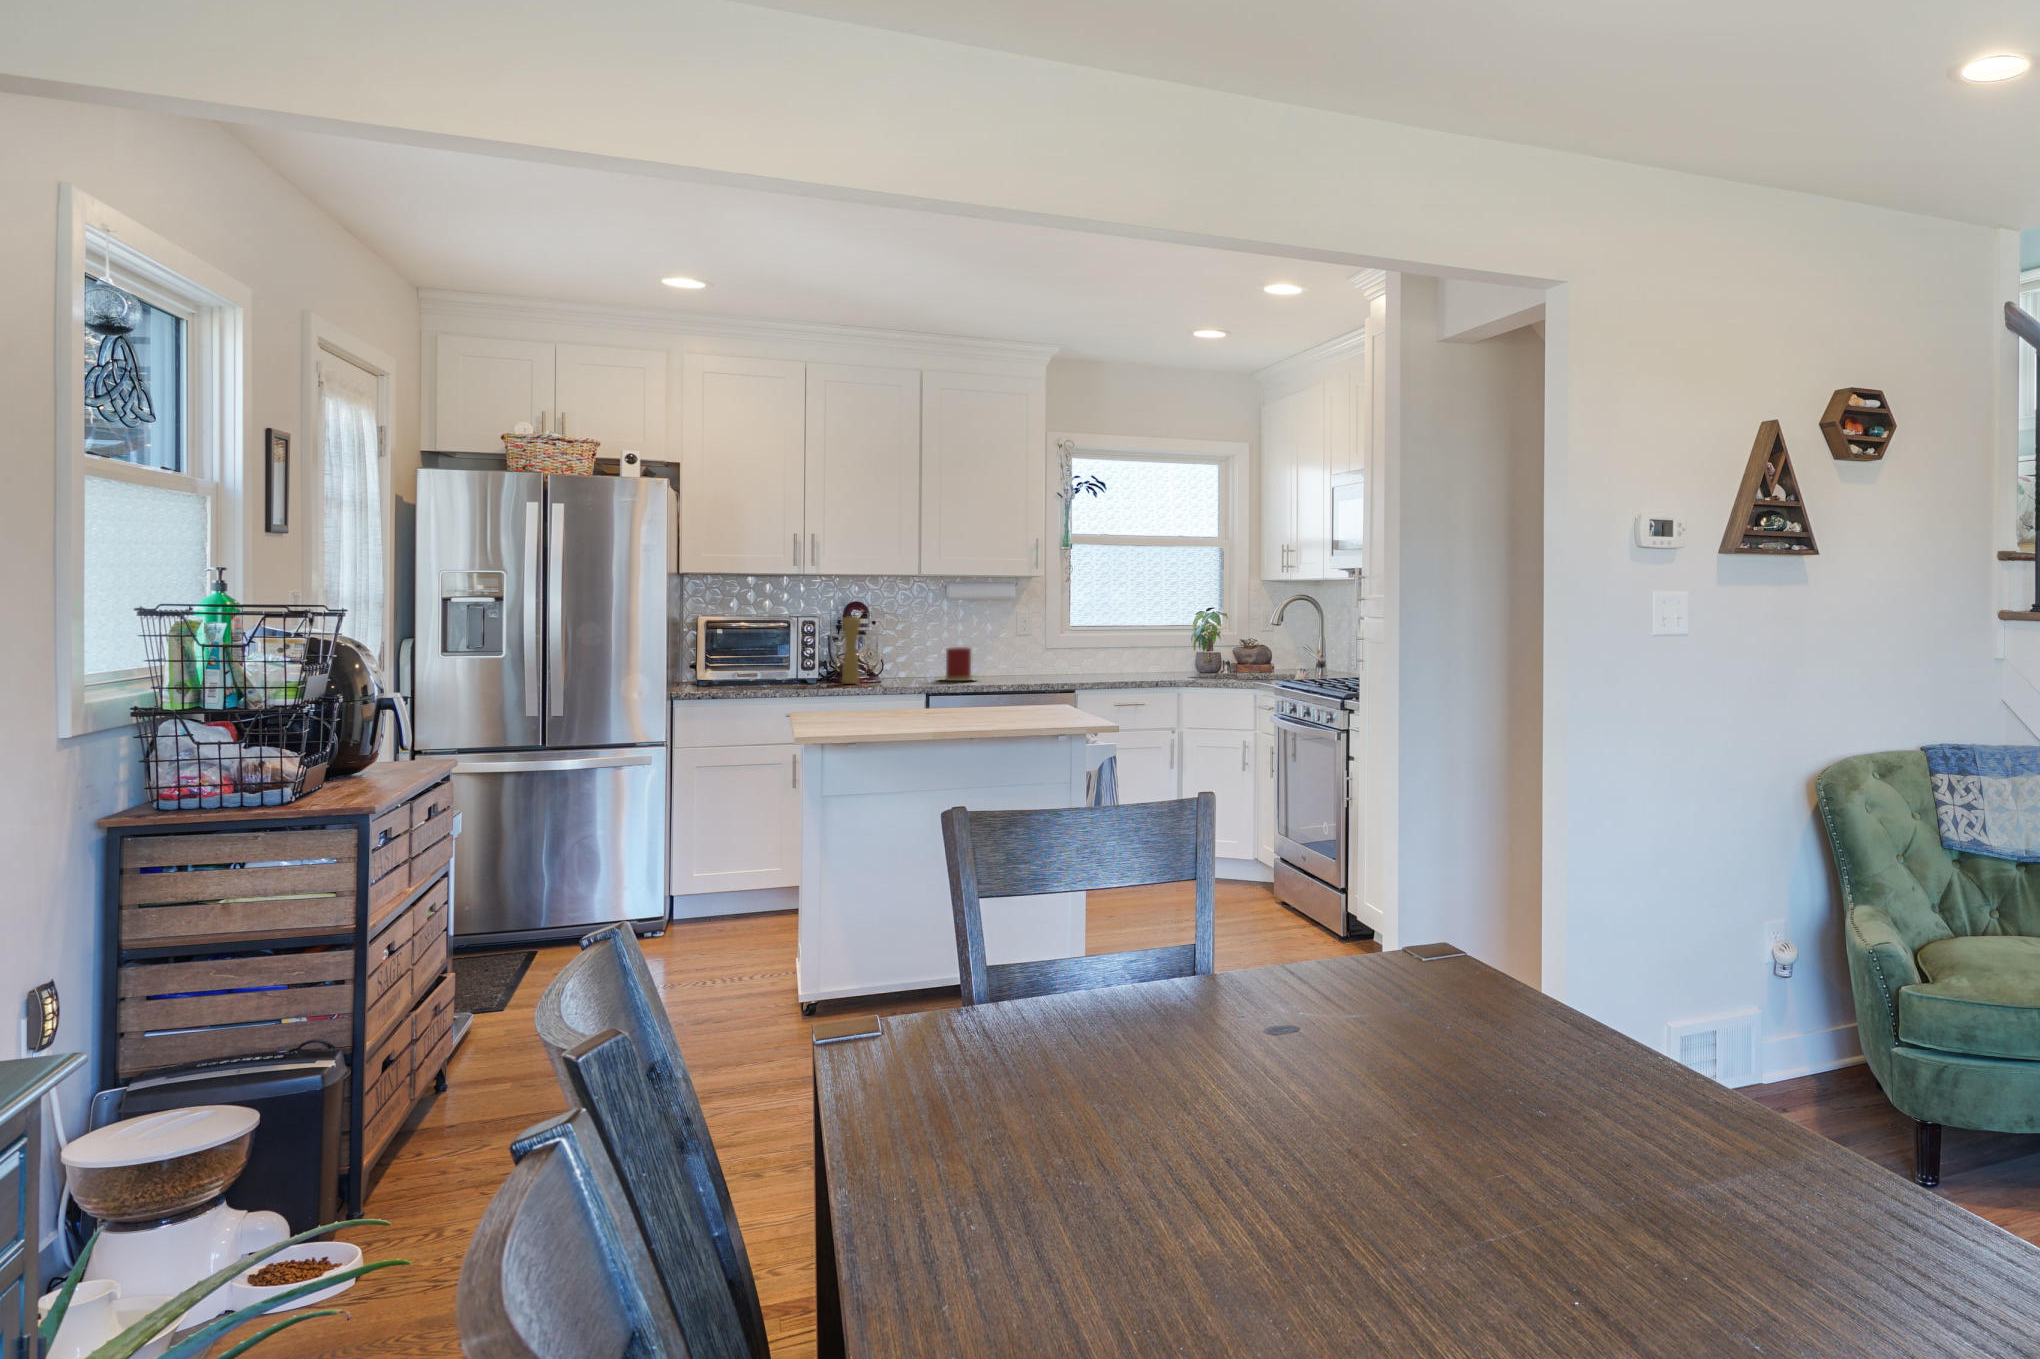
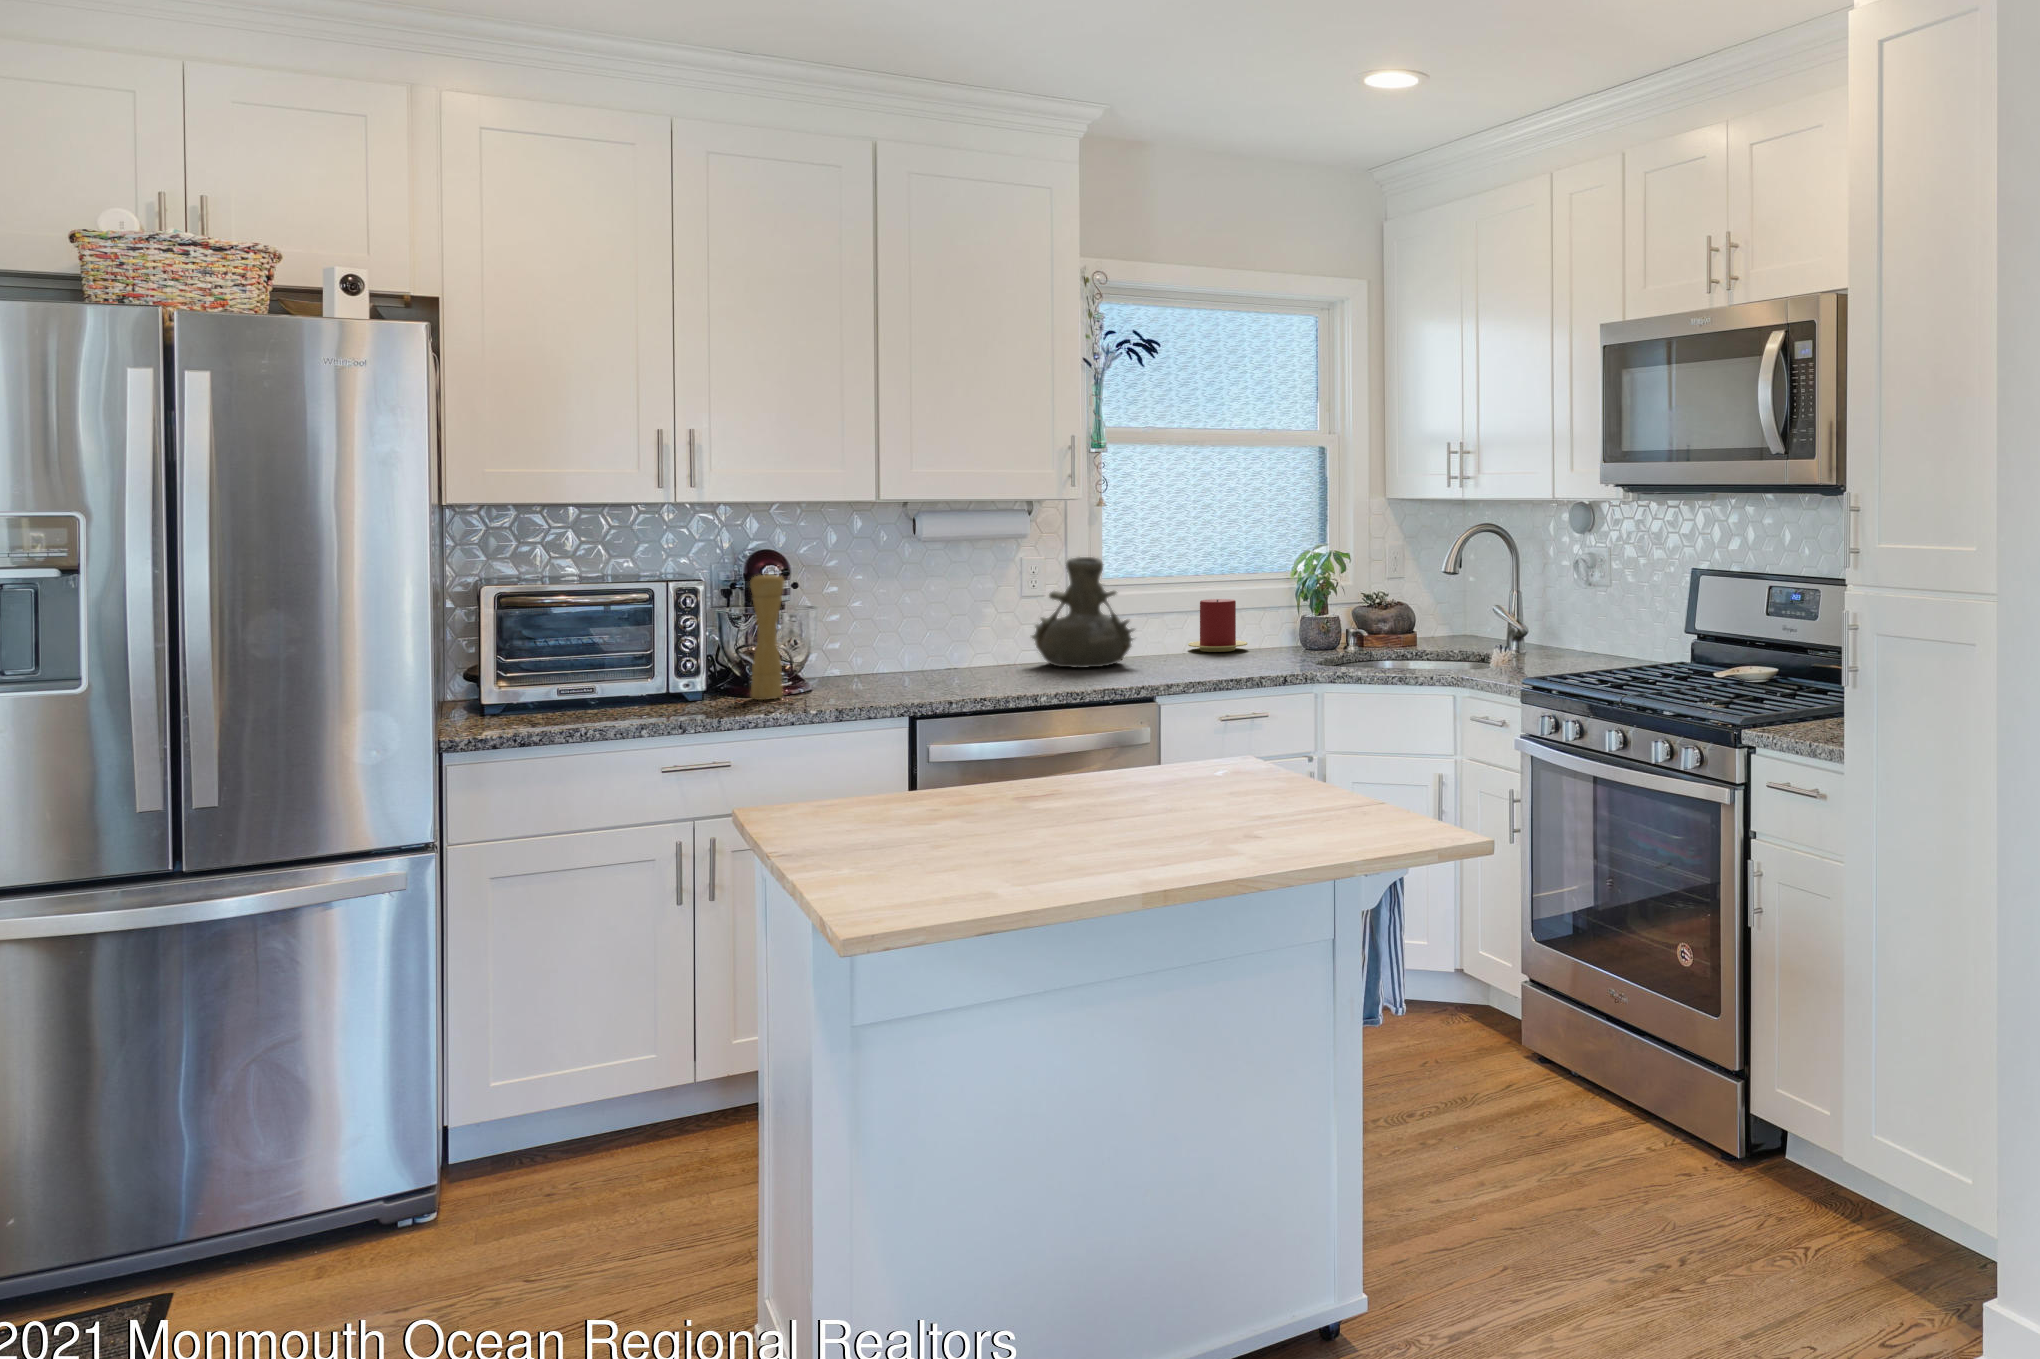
vase: none [1013,615,1075,678] -> present [1031,557,1134,668]
candle: present [941,647,975,681] -> present [1188,599,1247,652]

